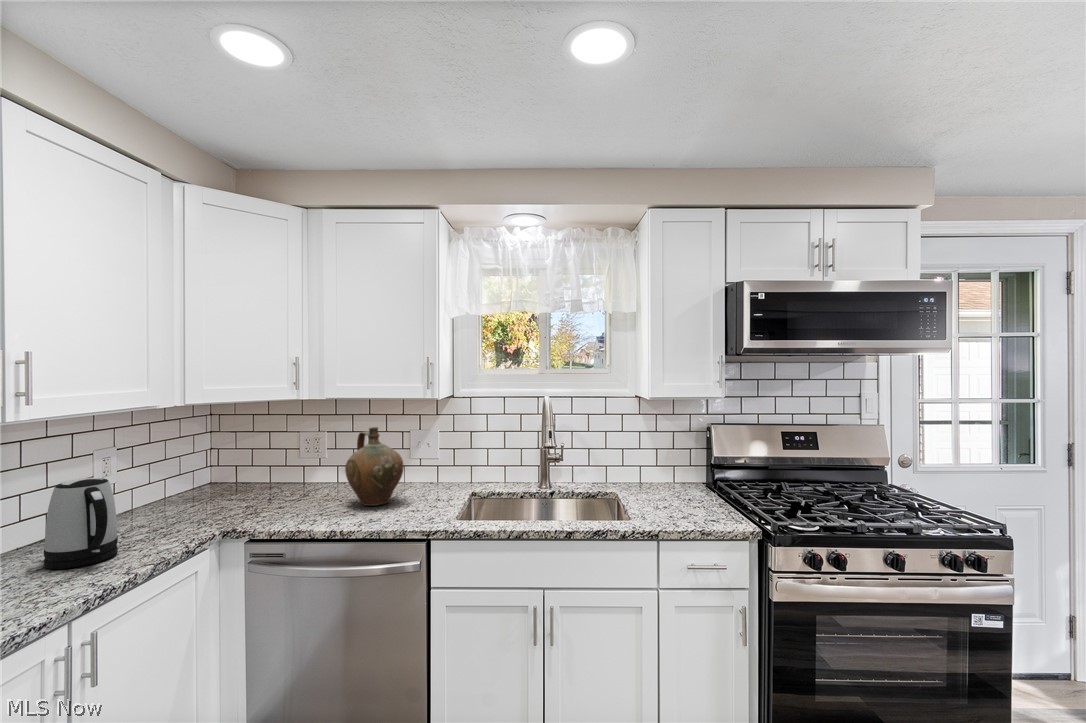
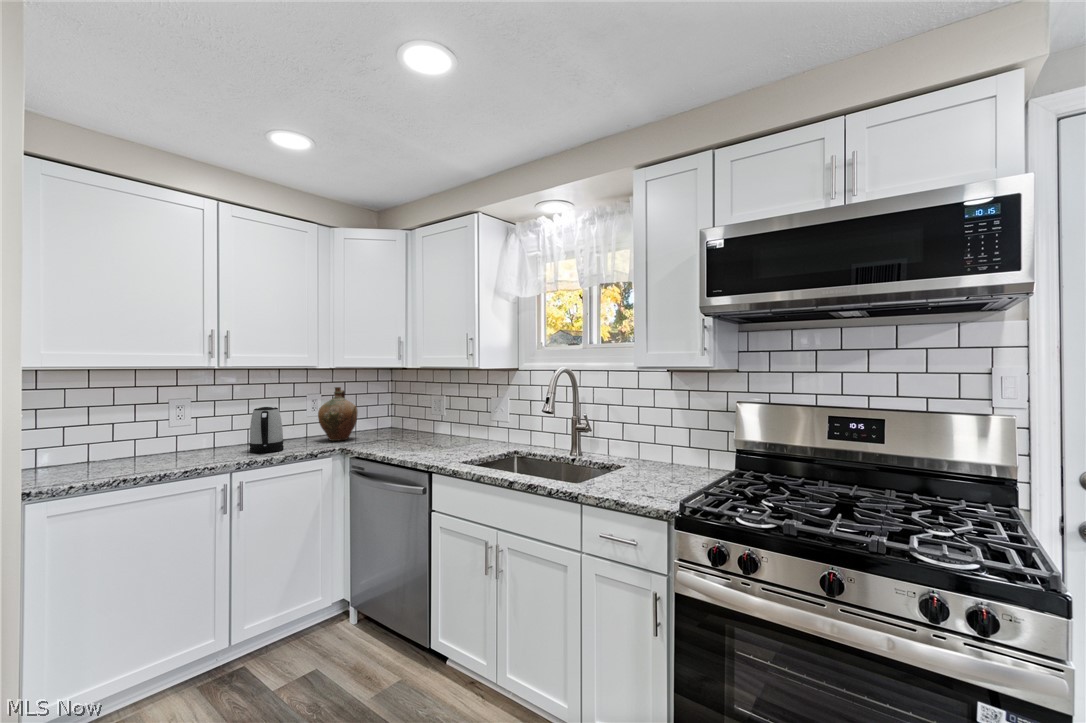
ceramic jug: present [345,427,404,506] -> present [318,387,358,441]

